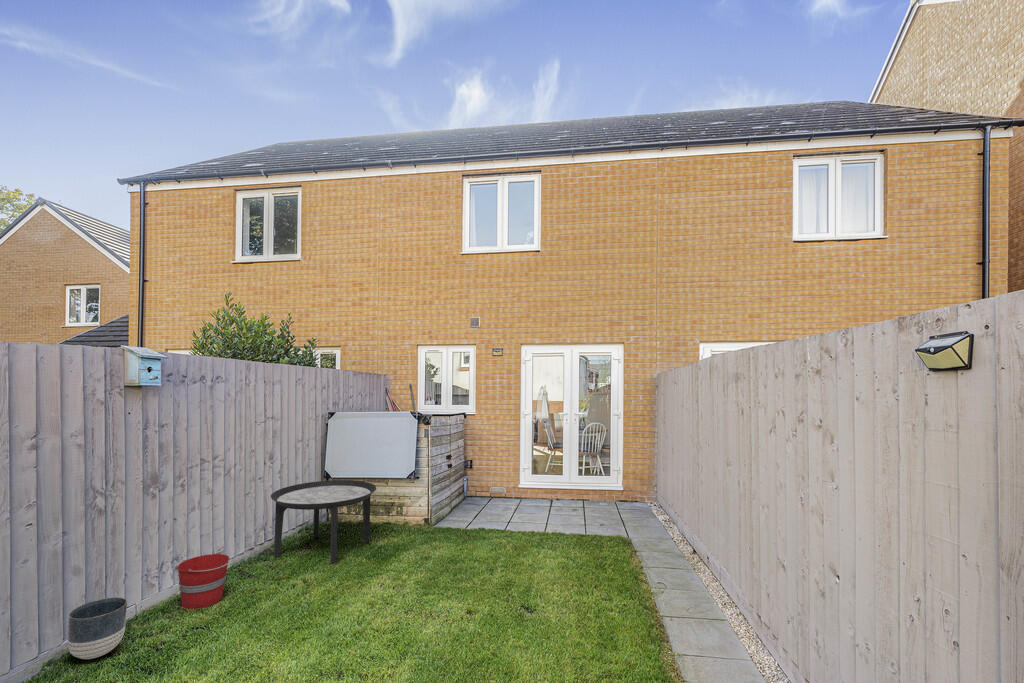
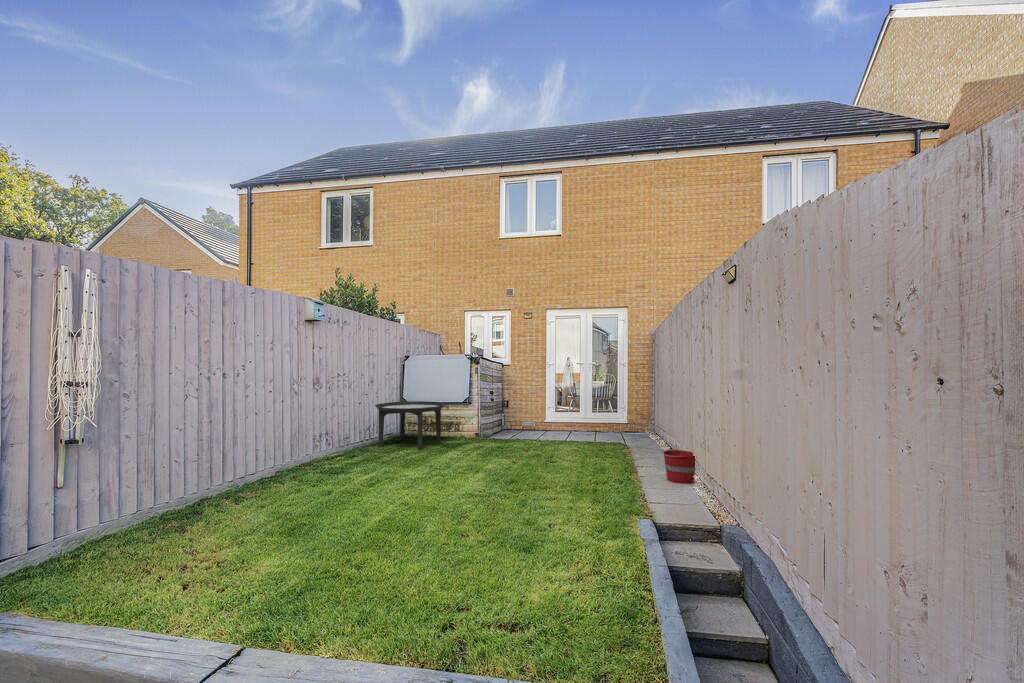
bucket: present [177,553,232,609] -> present [662,449,696,484]
planter: present [68,597,127,659] -> none [286,443,315,473]

